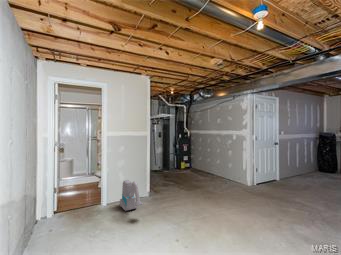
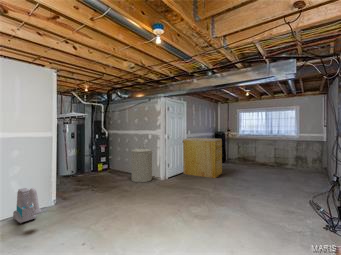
filing cabinet: none [273,139,328,189] -> present [183,138,222,178]
laundry hamper: none [215,146,238,185] -> present [131,149,152,182]

